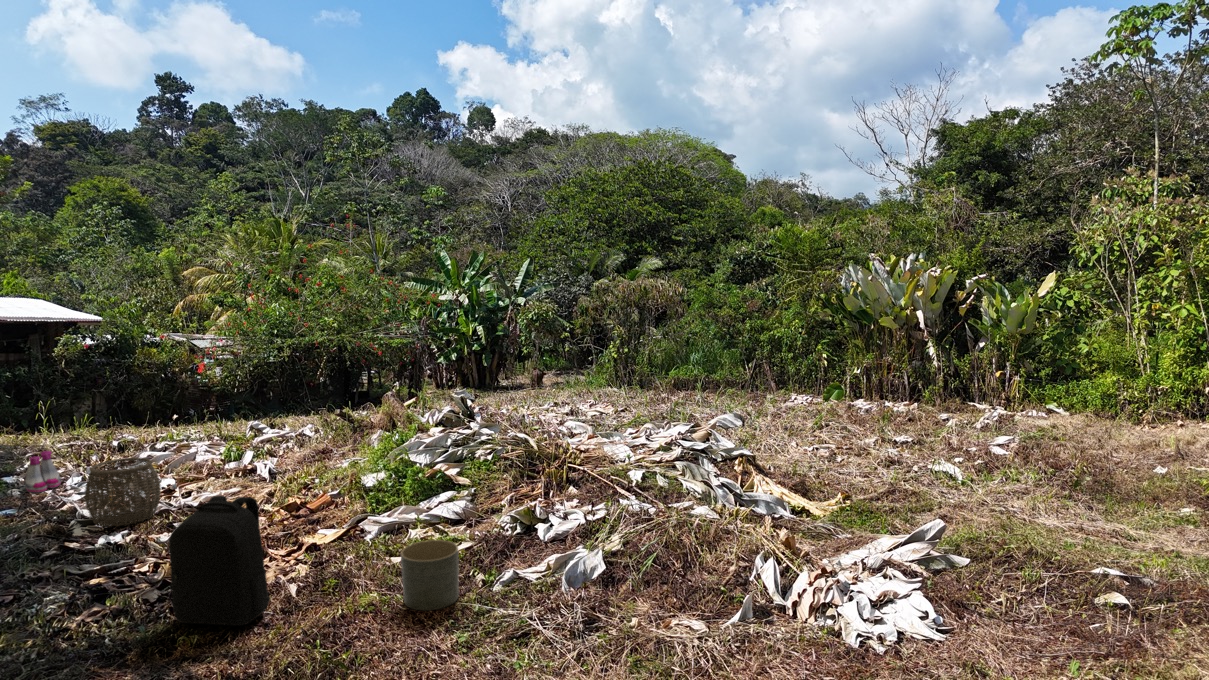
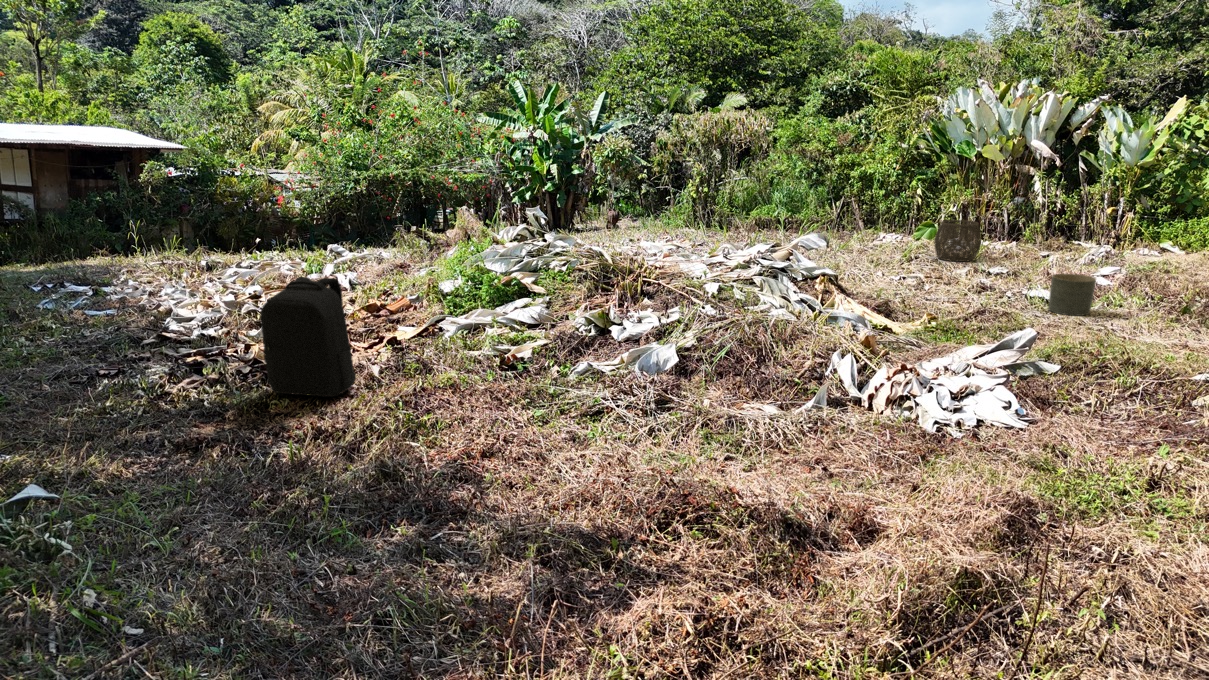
boots: present [24,451,61,493] -> none [124,258,157,296]
woven basket: present [84,457,161,527] -> present [934,220,981,262]
planter: present [401,540,459,611] -> present [1048,274,1096,316]

